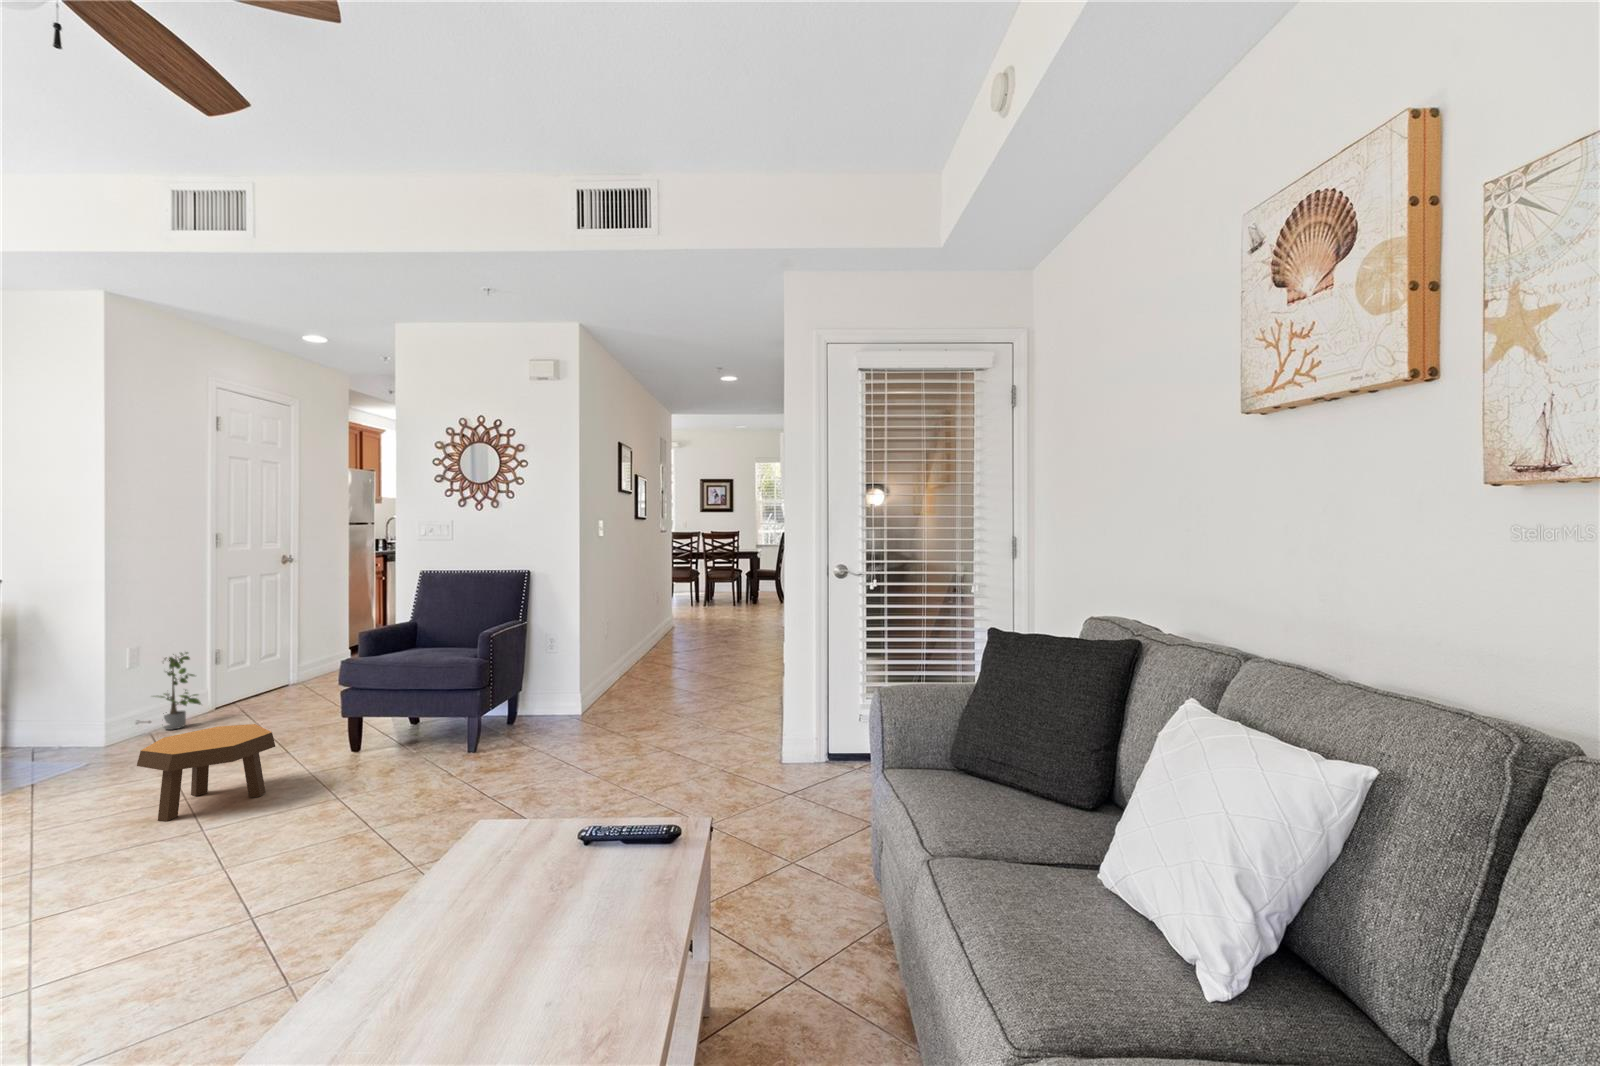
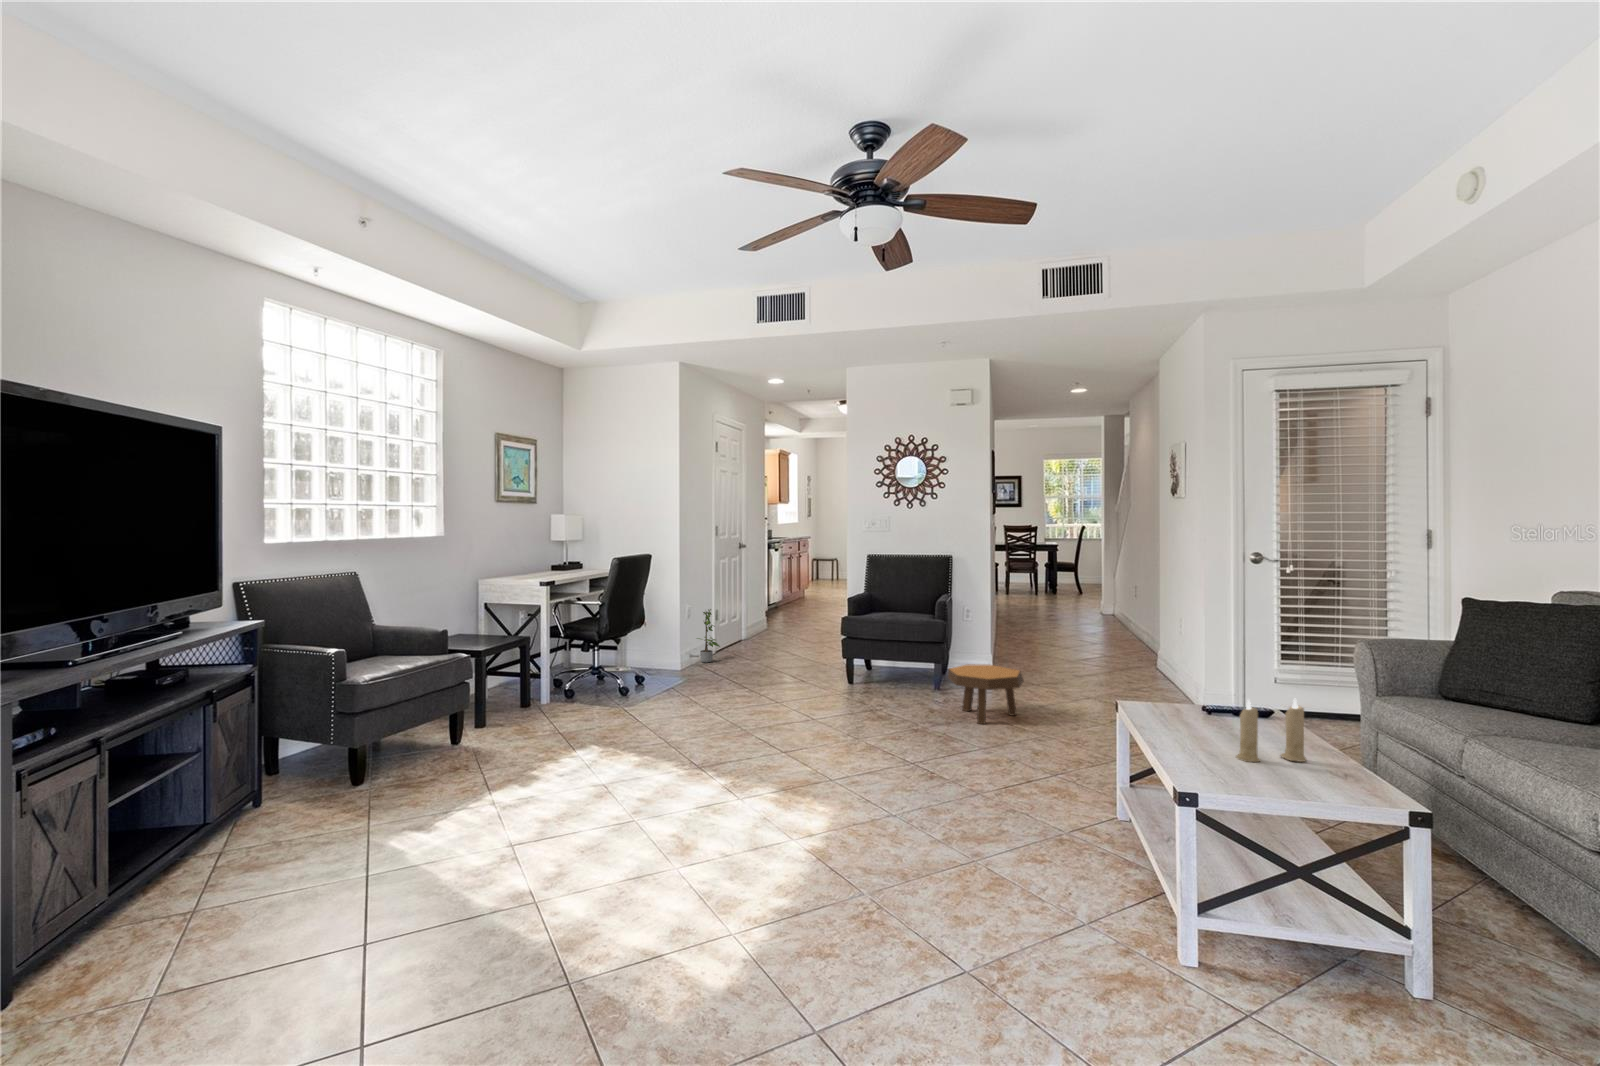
footstool: present [137,724,275,821] -> present [948,664,1024,724]
candle: none [405,858,561,1031] -> present [1236,699,1306,762]

